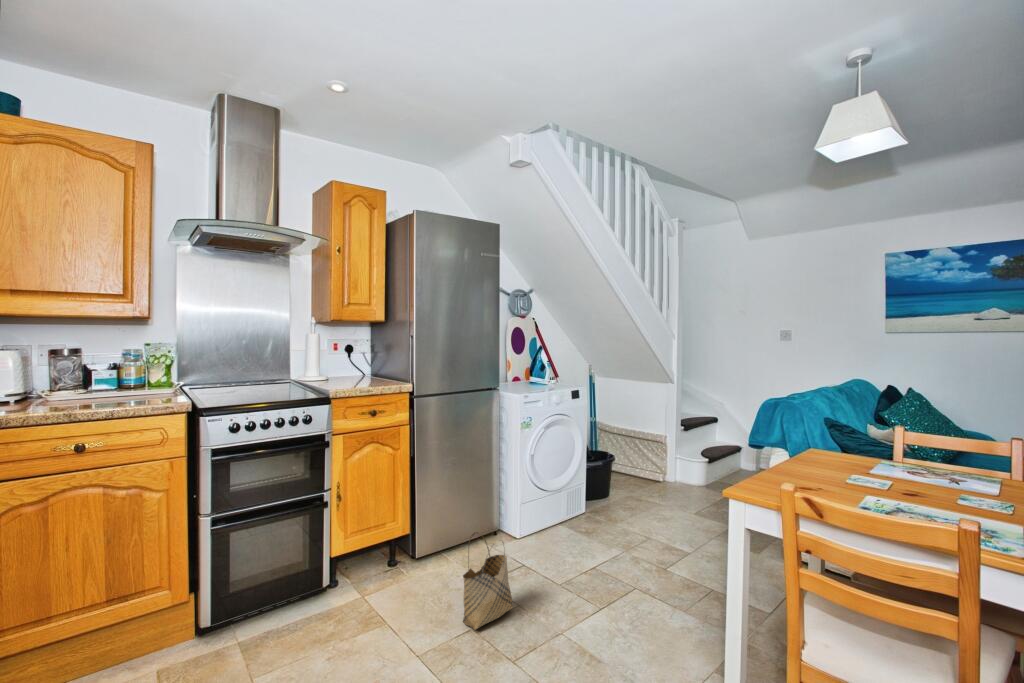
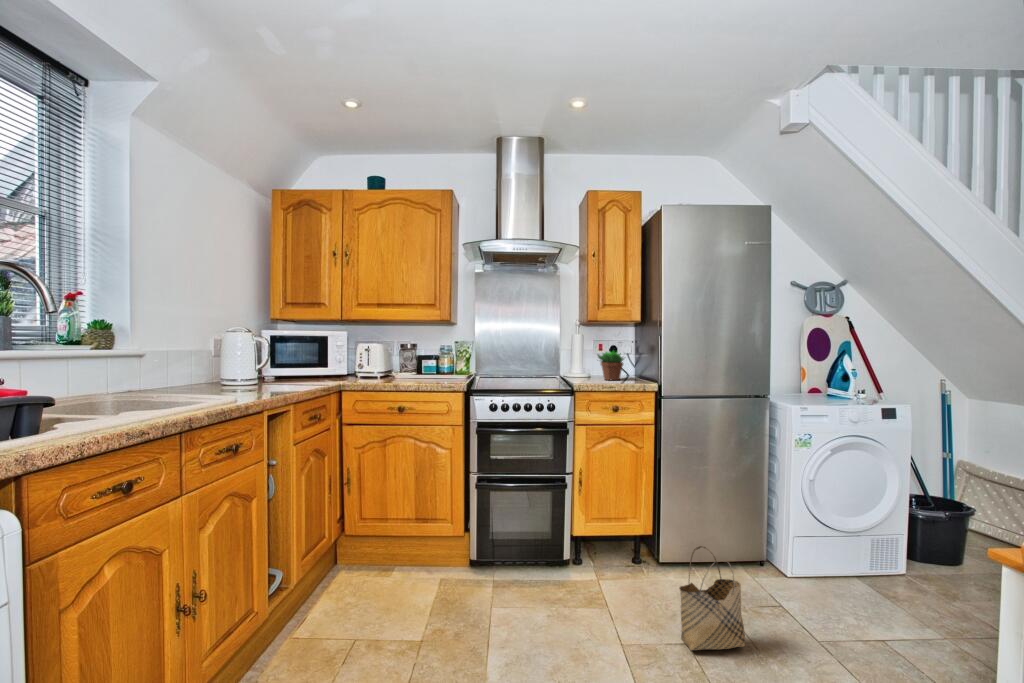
succulent plant: none [341,352,374,384] -> present [598,351,624,380]

